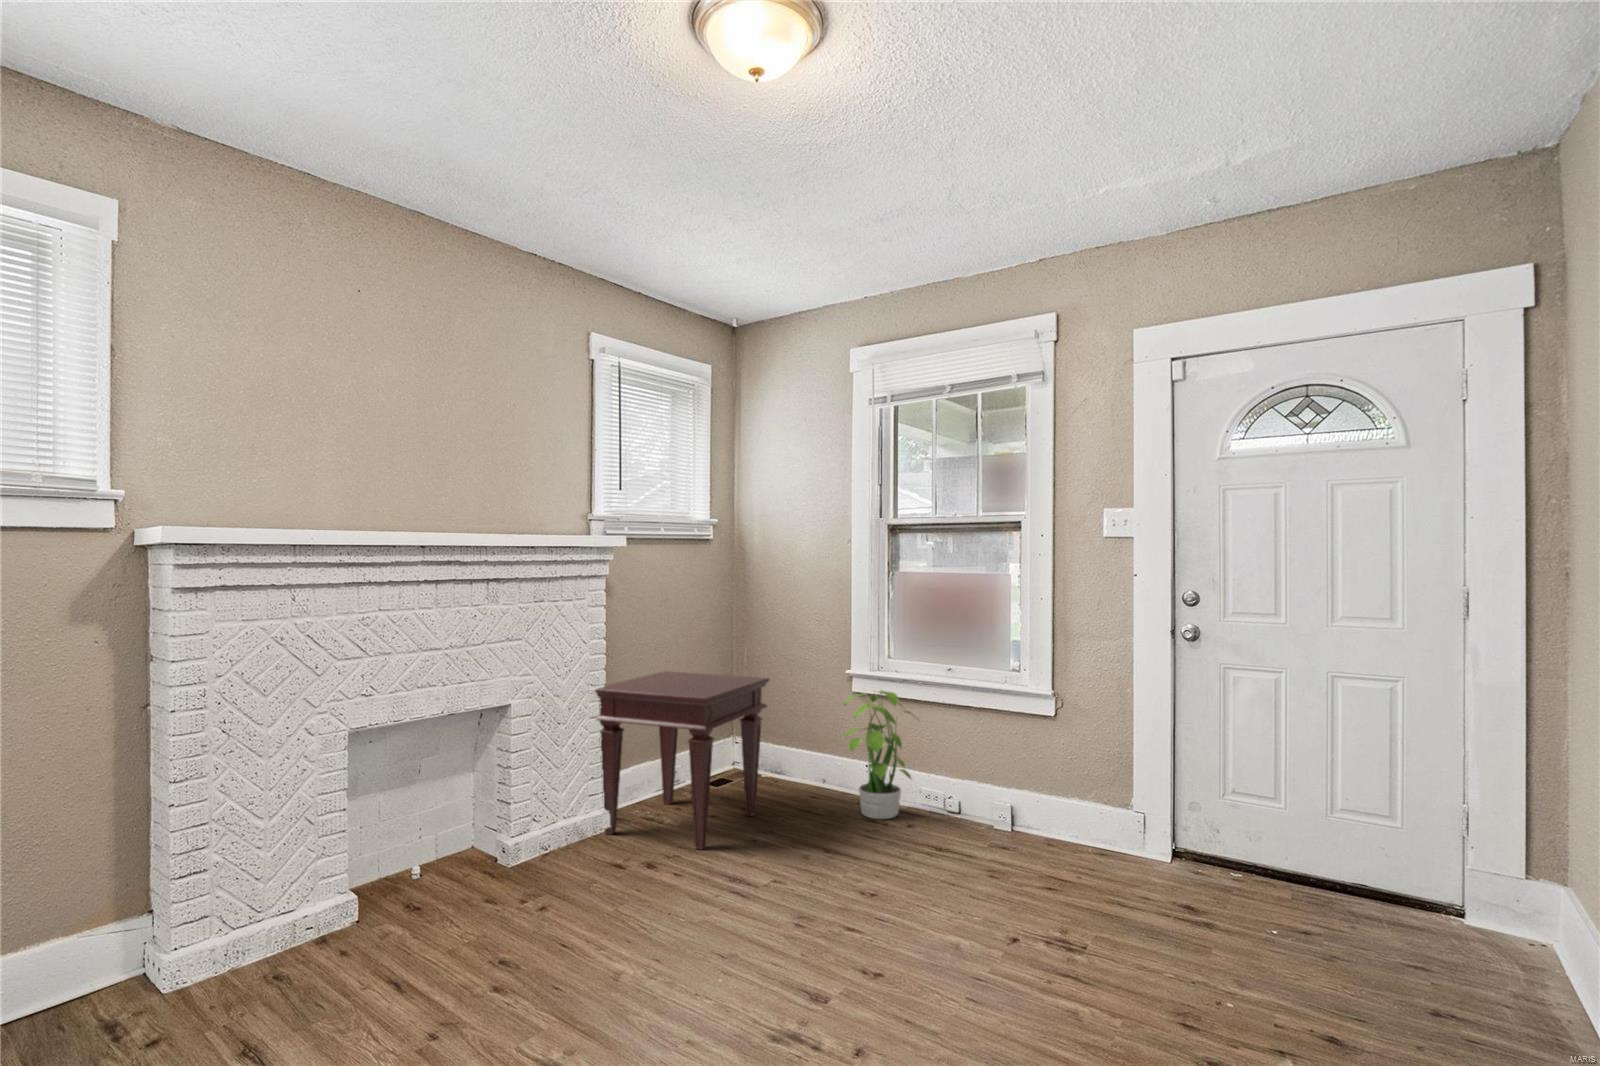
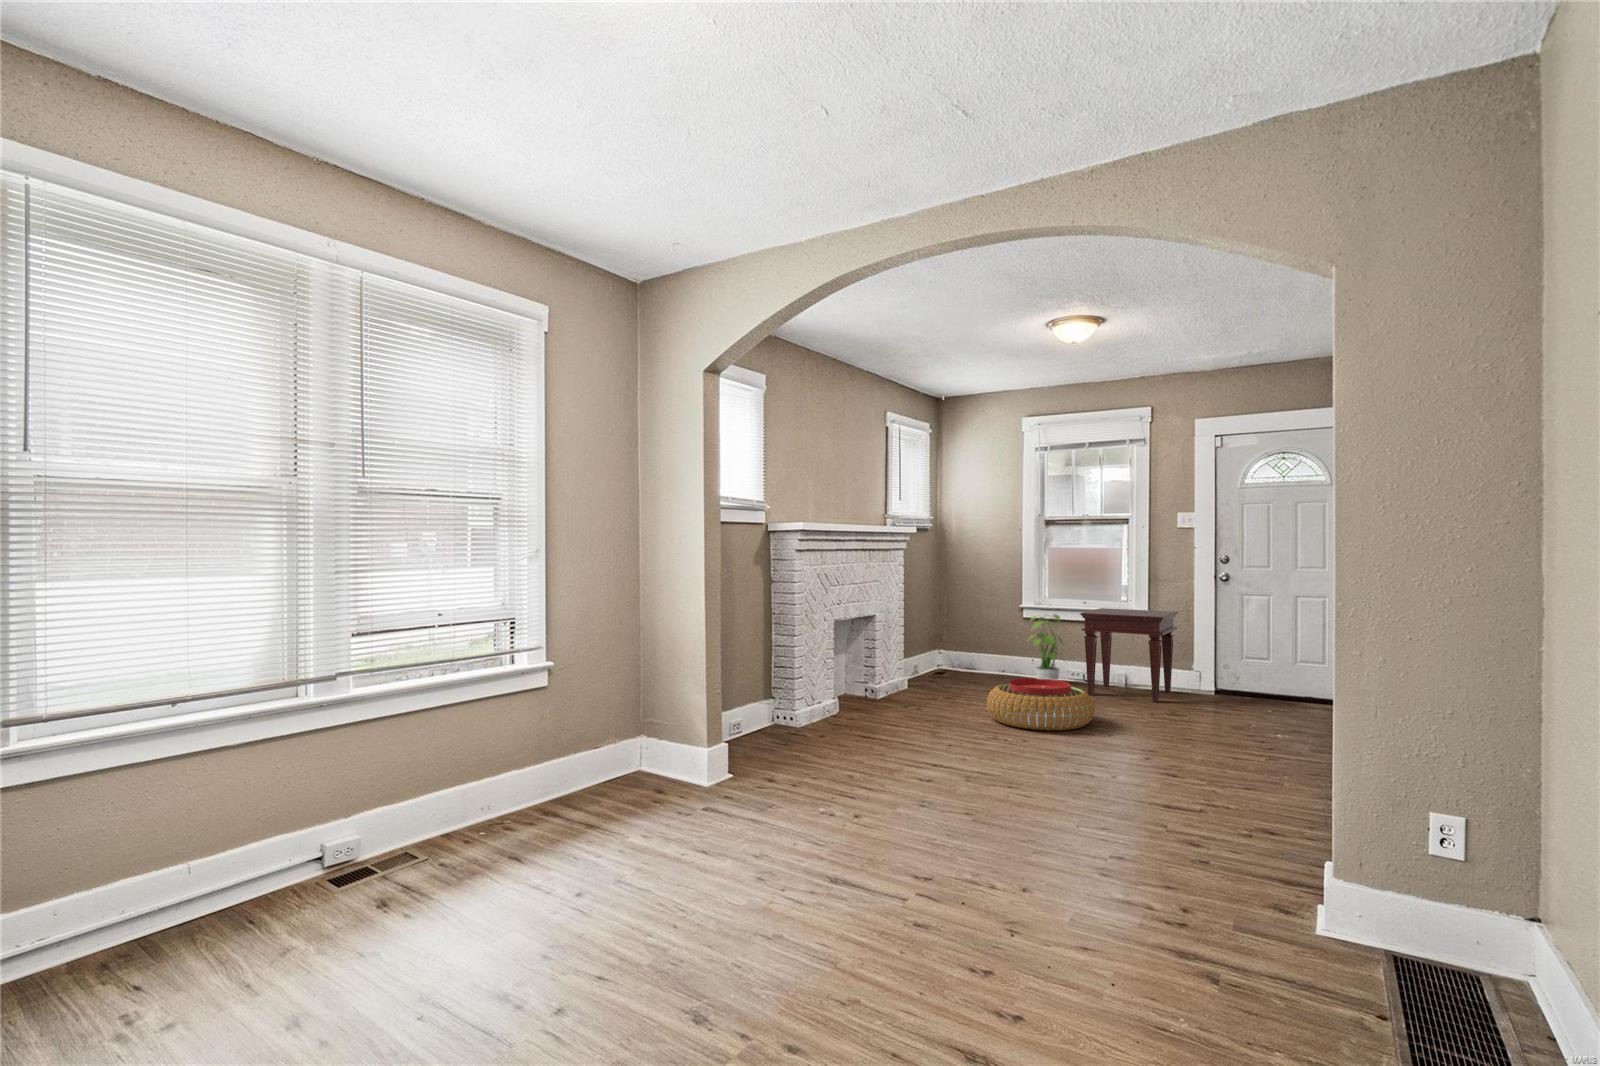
side table: present [595,671,769,849] -> present [1080,608,1178,702]
pouf: none [619,858,852,1021] -> present [987,678,1095,730]

